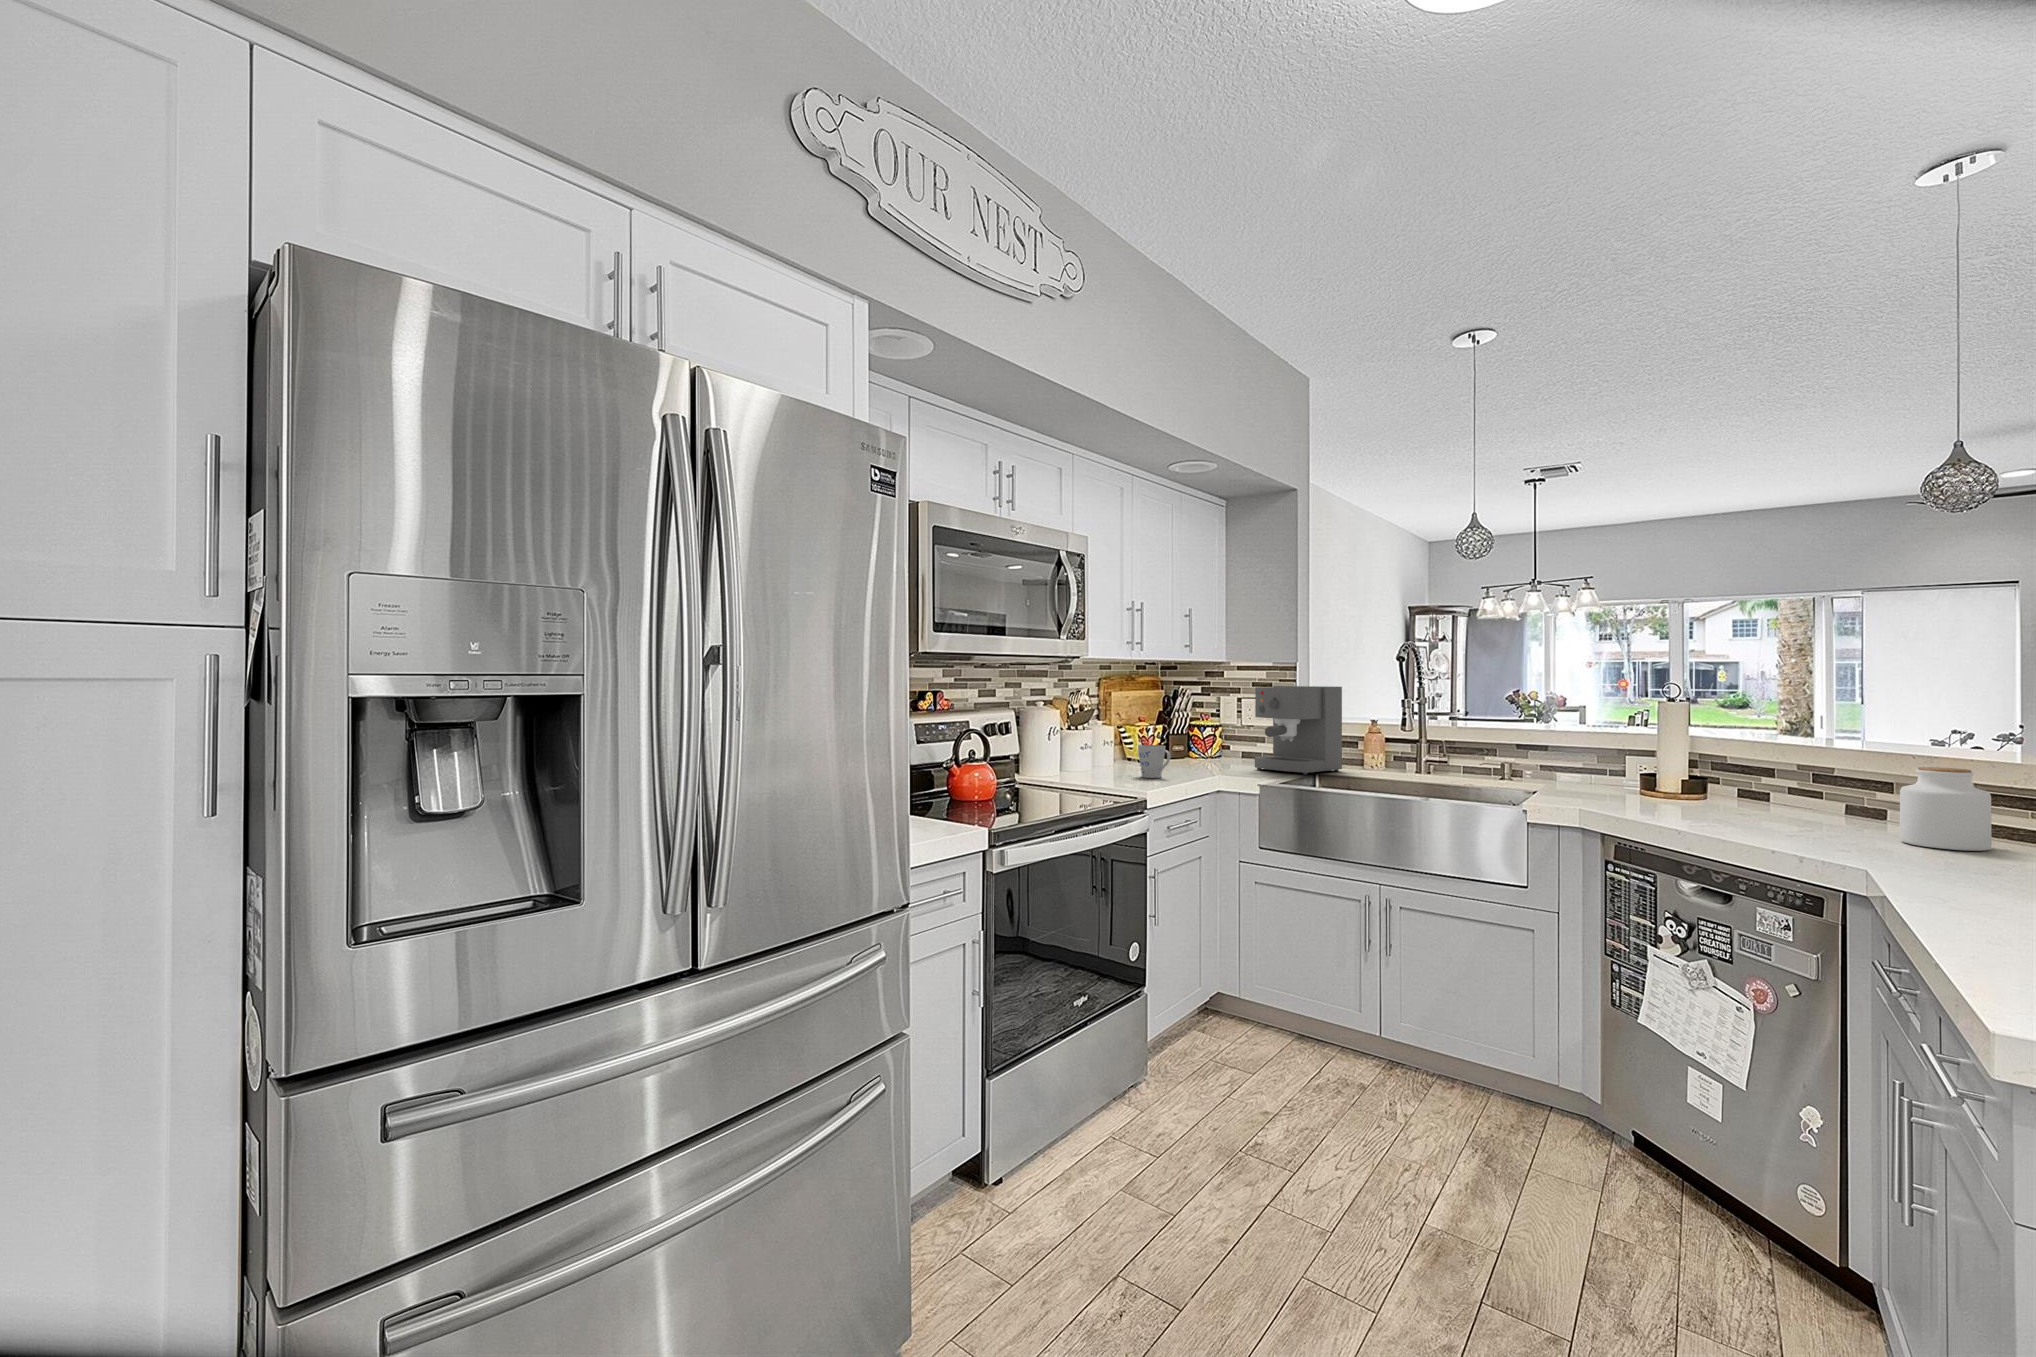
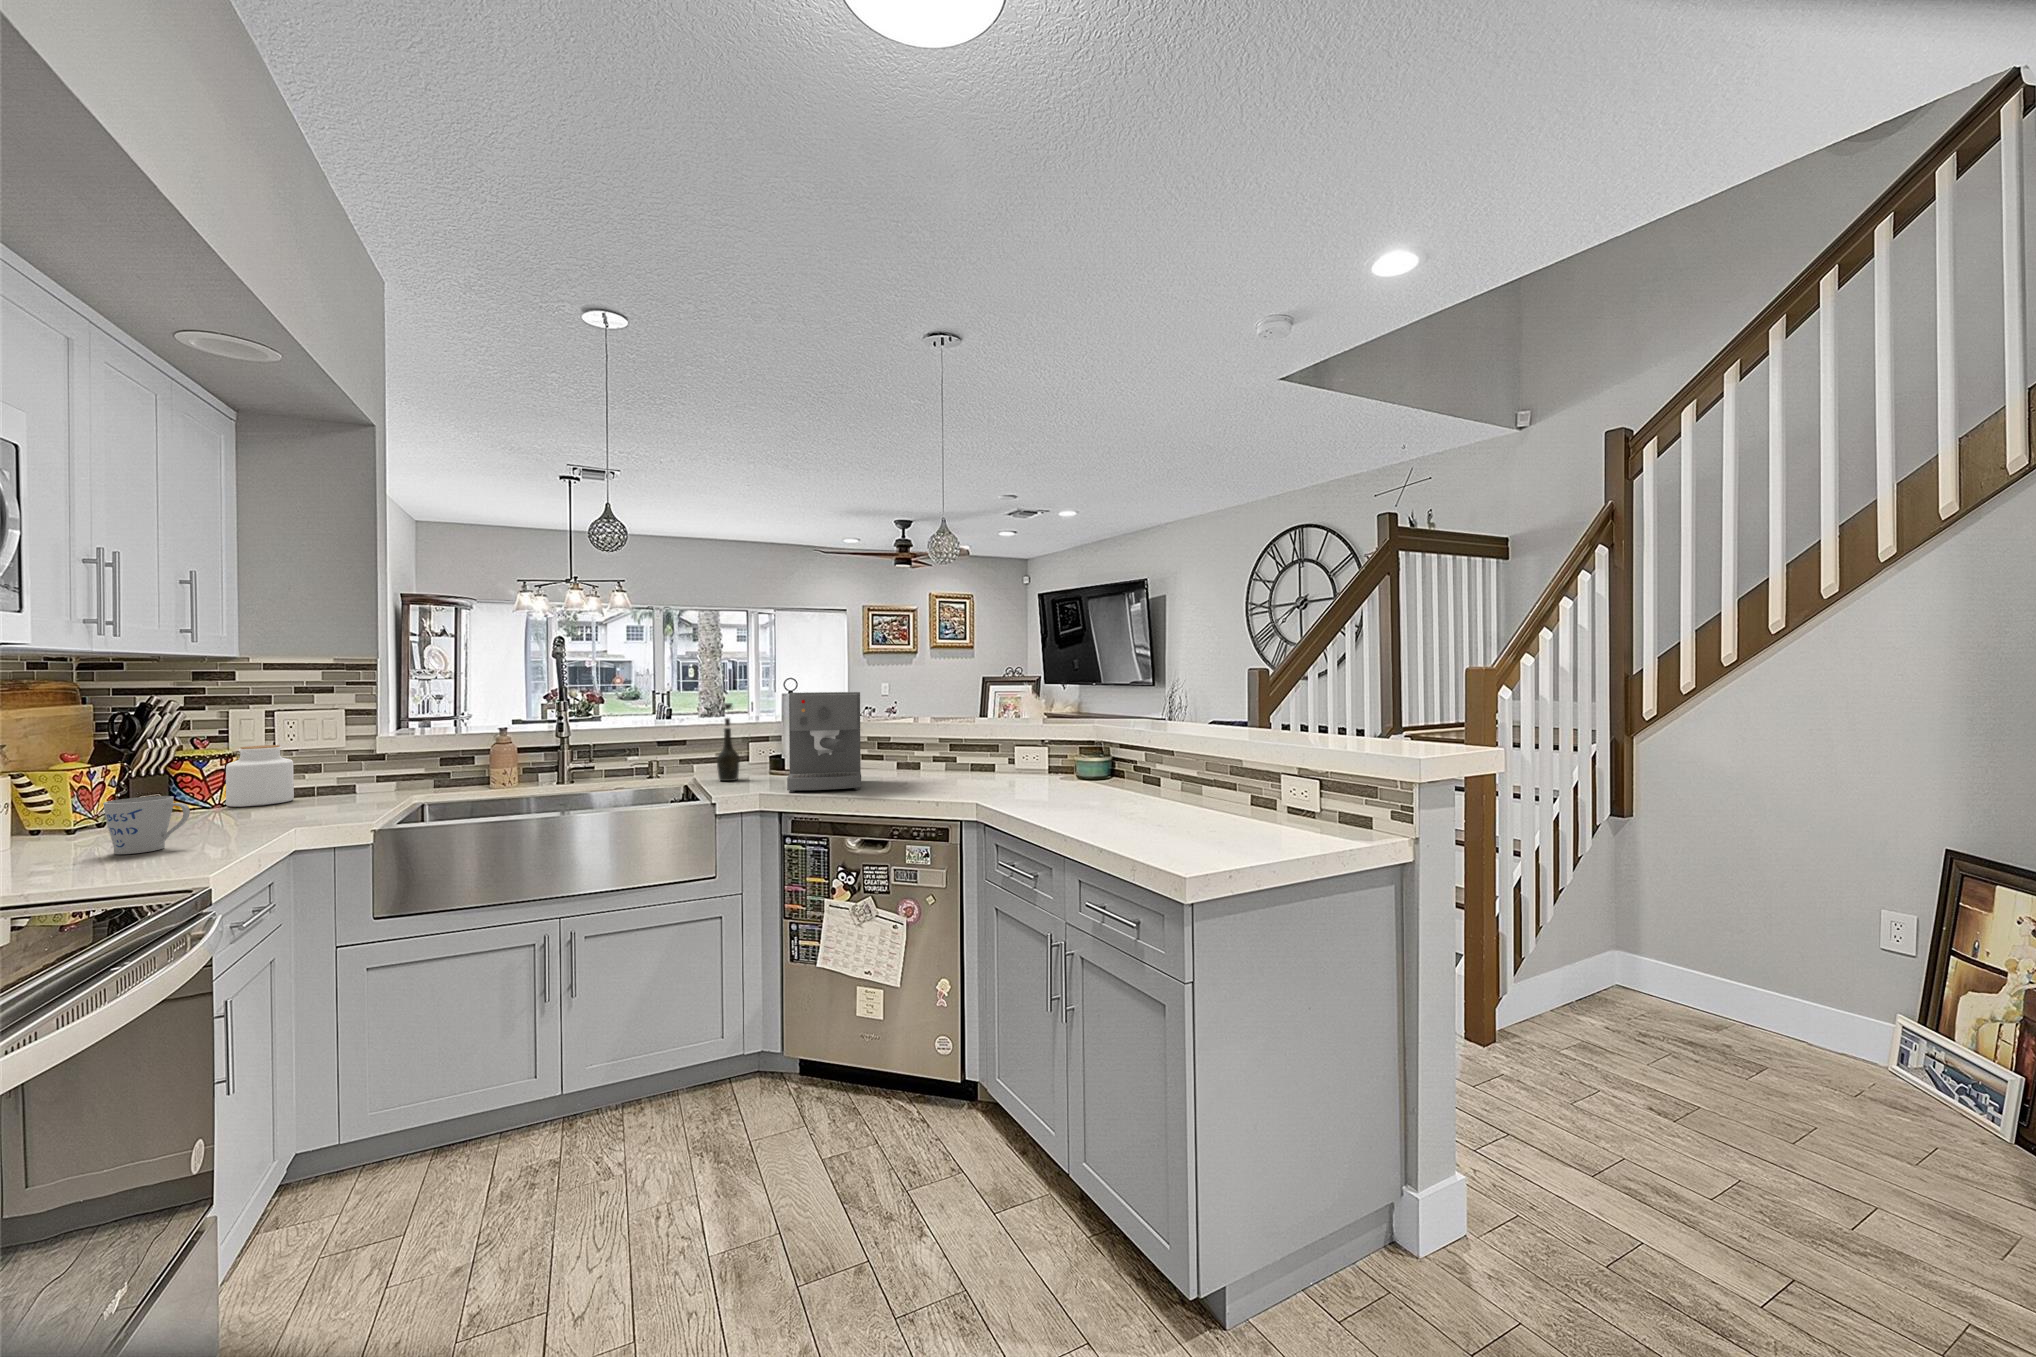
coffee maker: present [1255,686,1342,775] -> present [787,692,861,792]
bottle: none [1568,704,1598,794] -> present [717,703,740,781]
jar: present [1900,767,1992,851] -> present [226,745,294,807]

